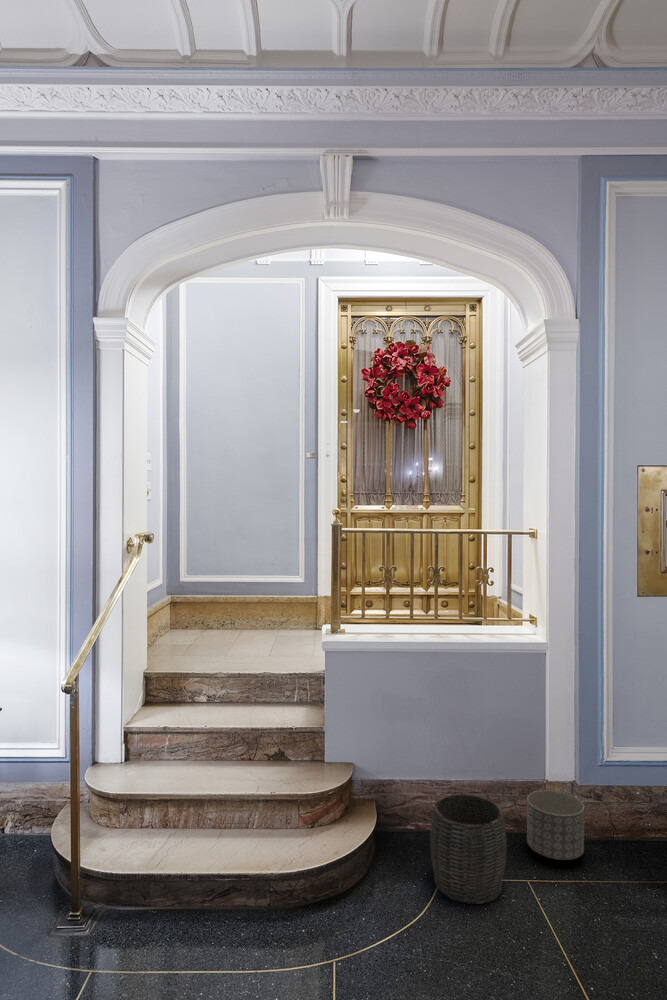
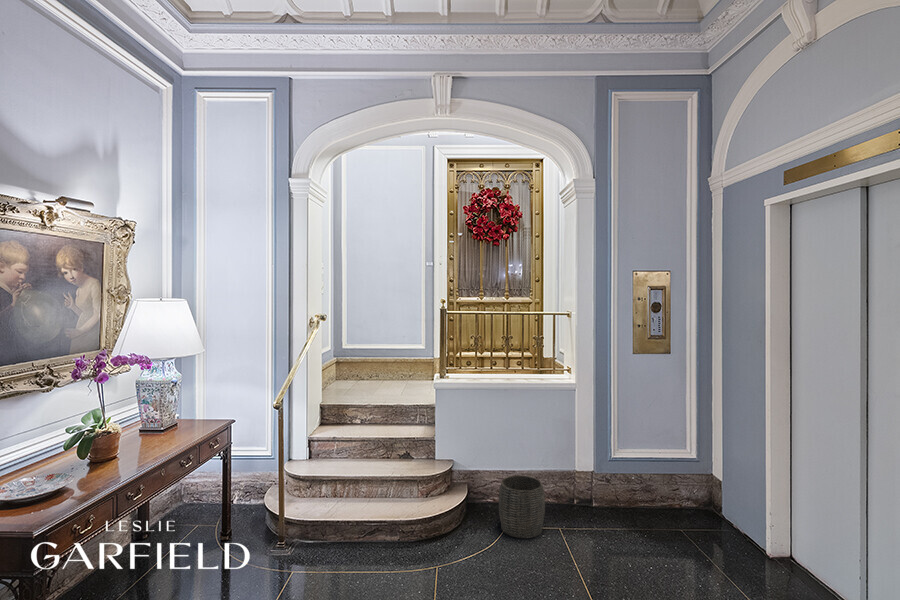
planter: present [527,790,584,860] -> none [561,476,596,517]

